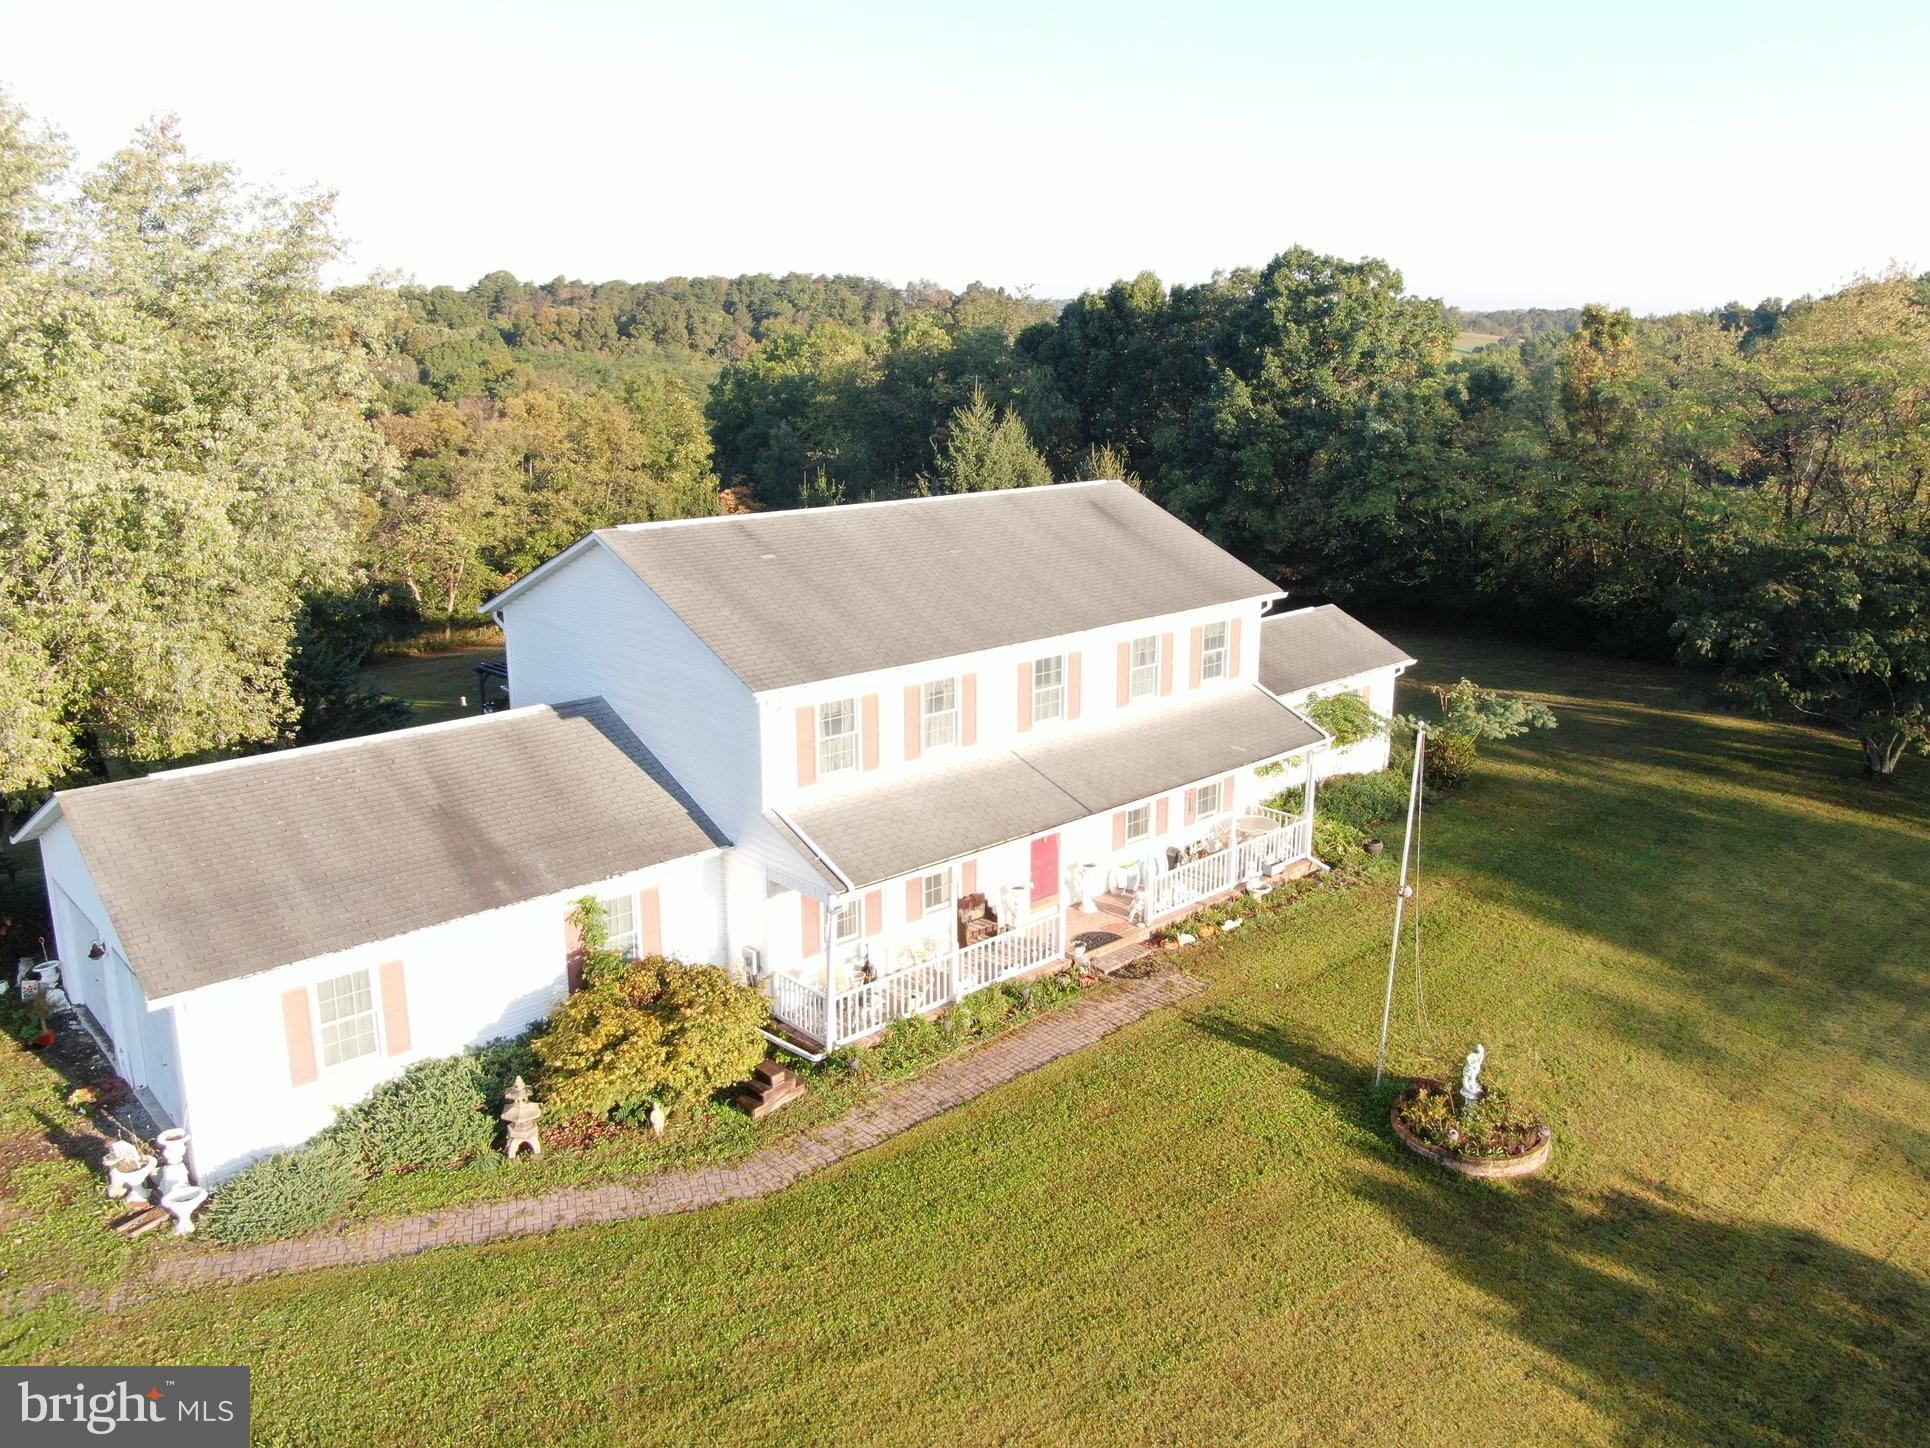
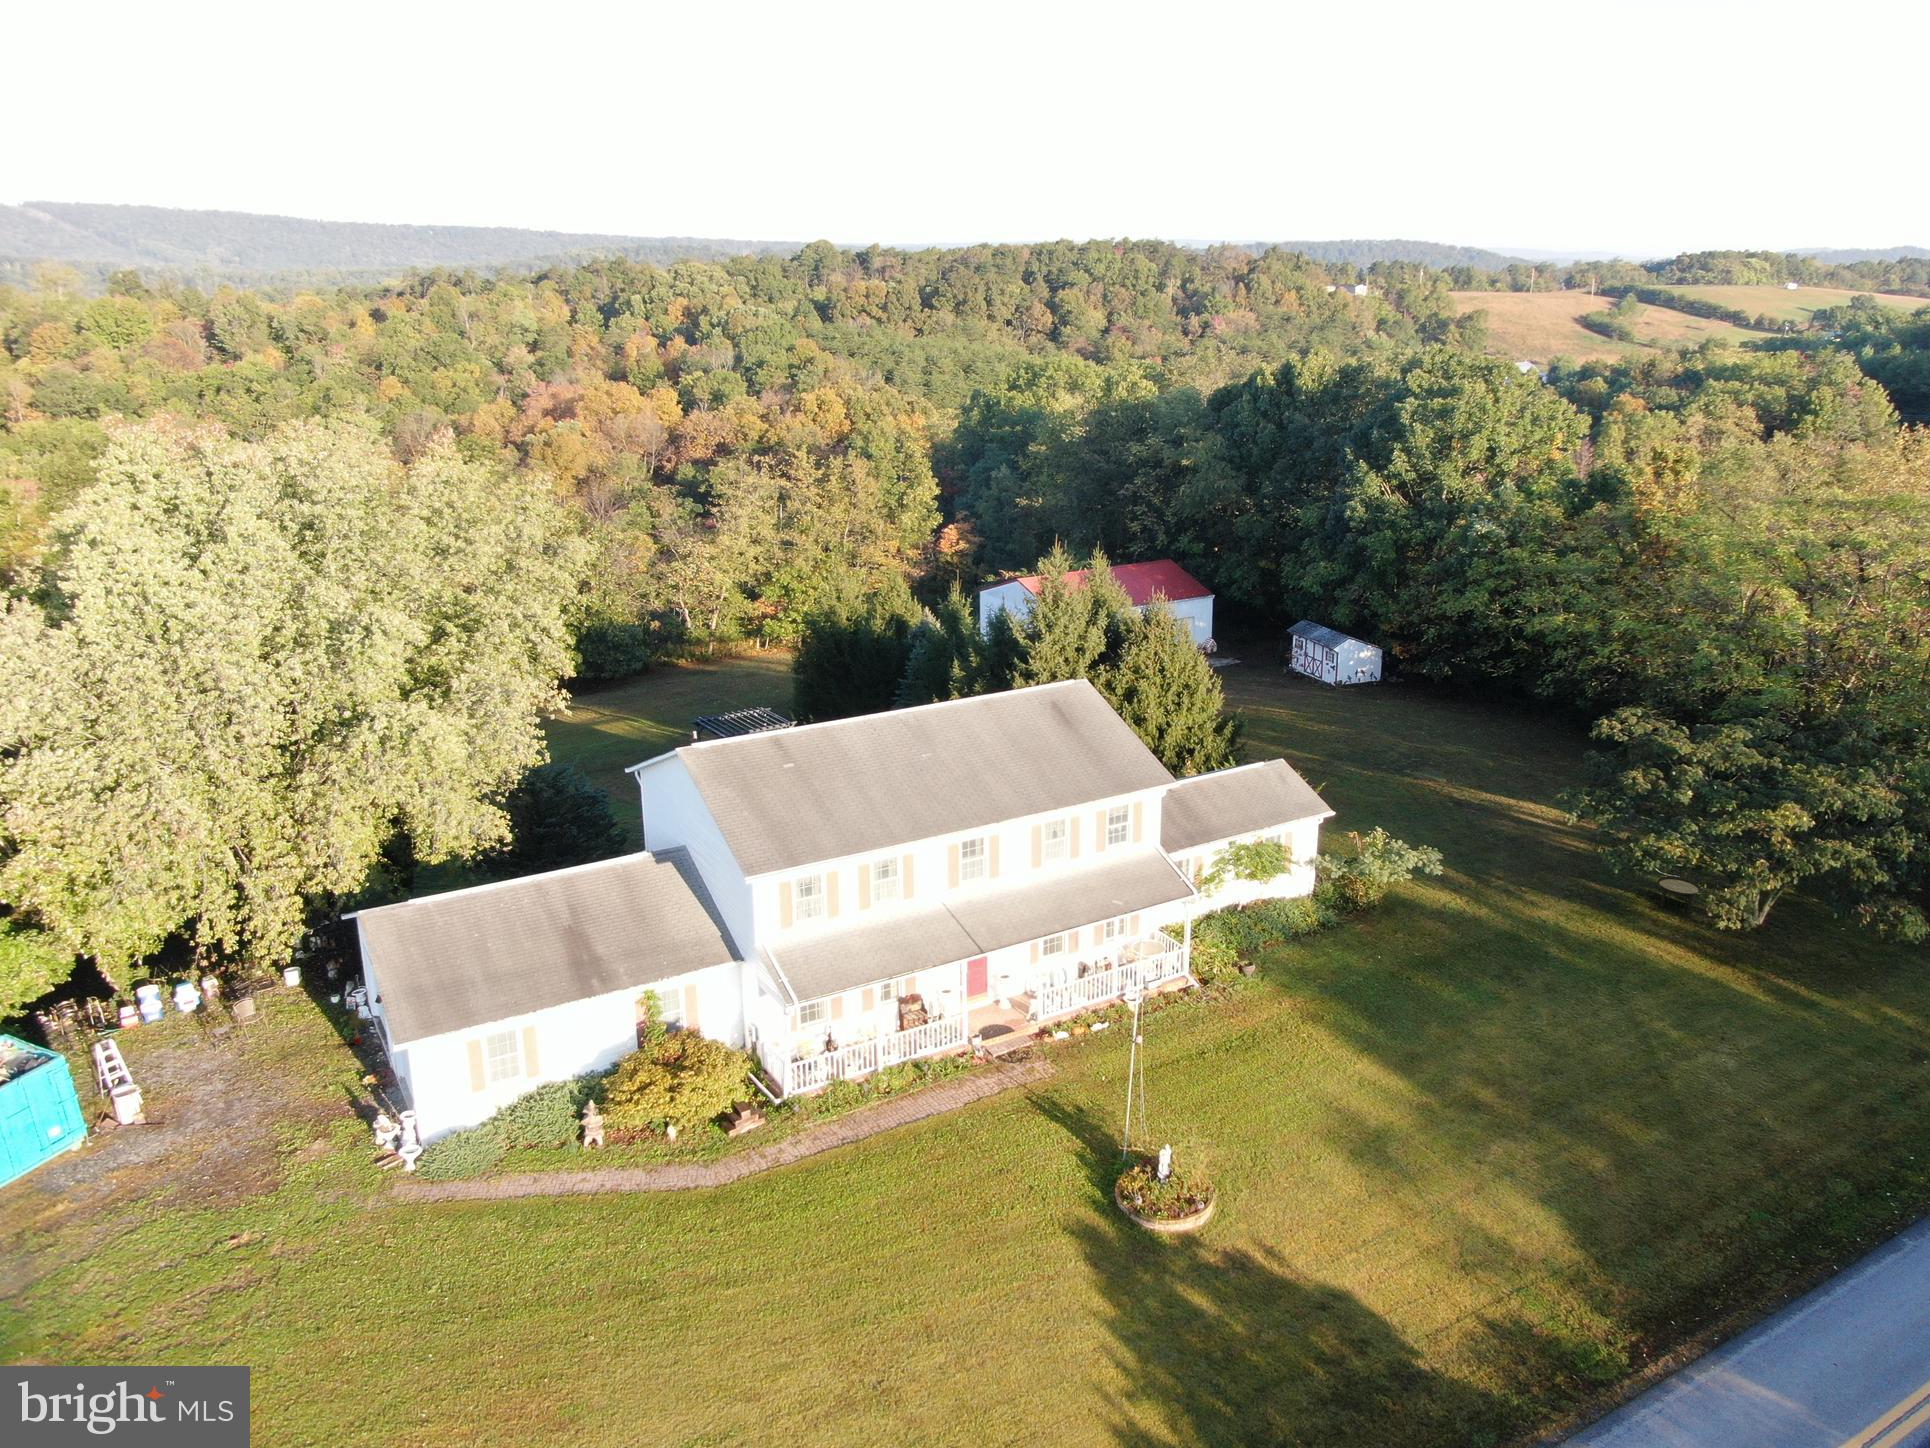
round table: none [1780,722,1834,761] -> present [1657,877,1701,914]

